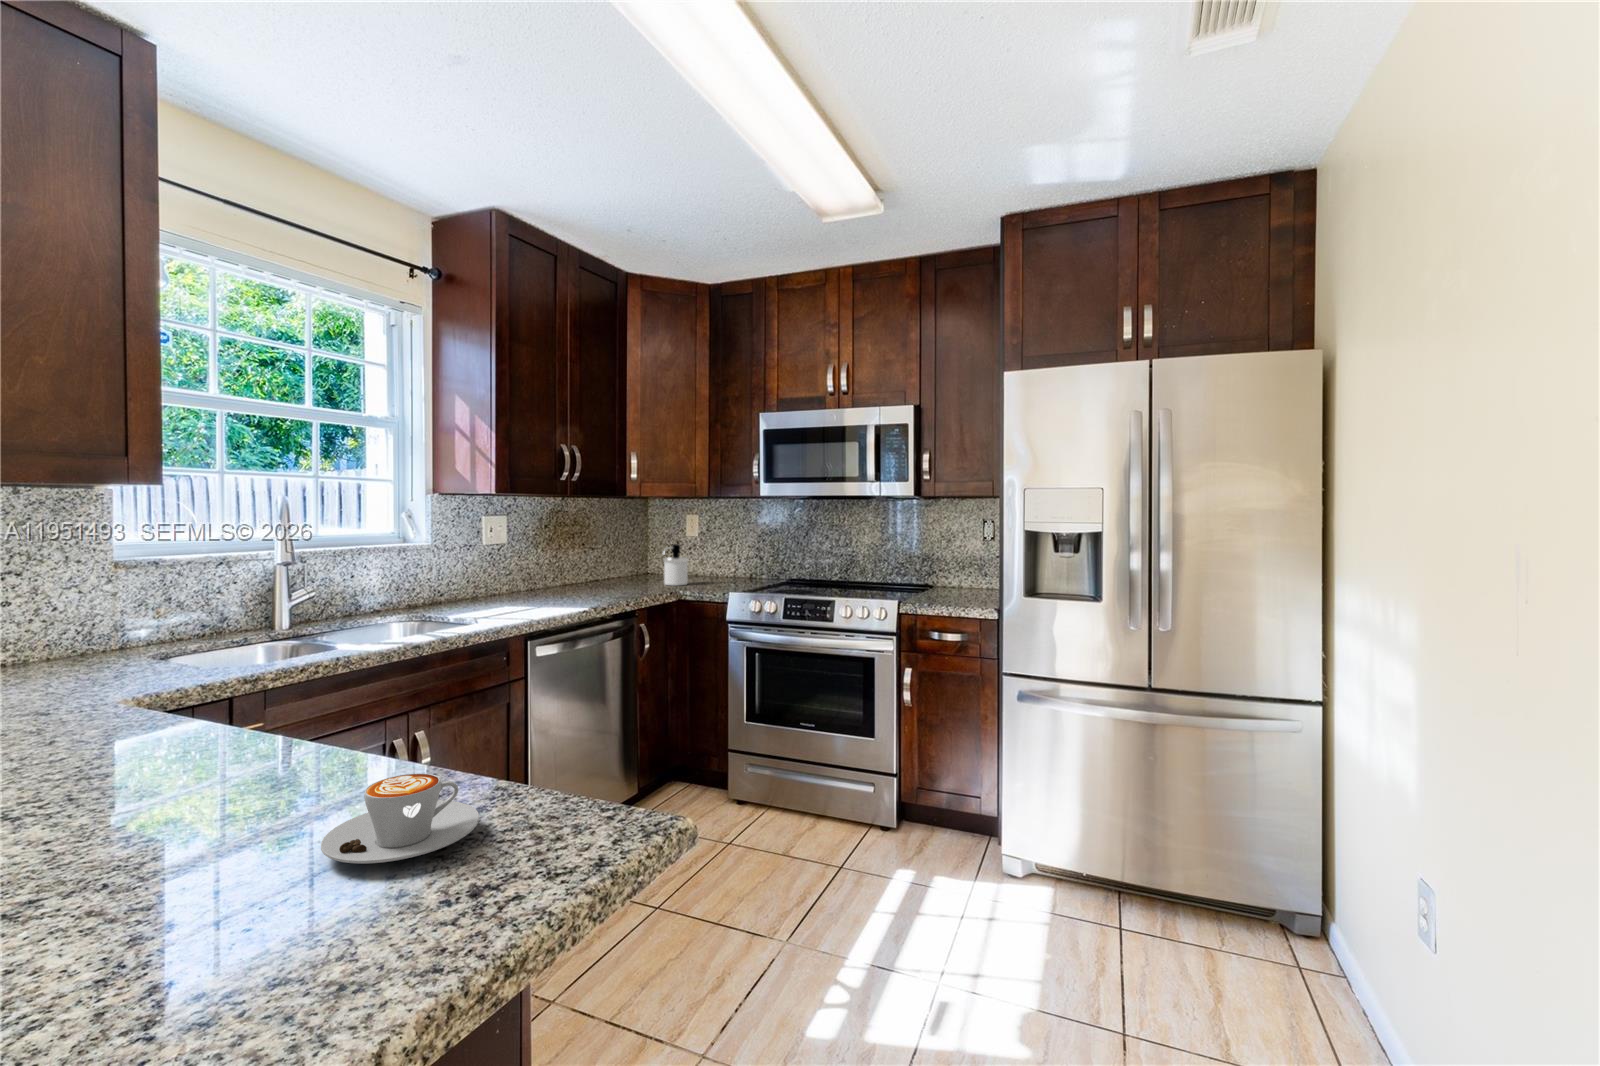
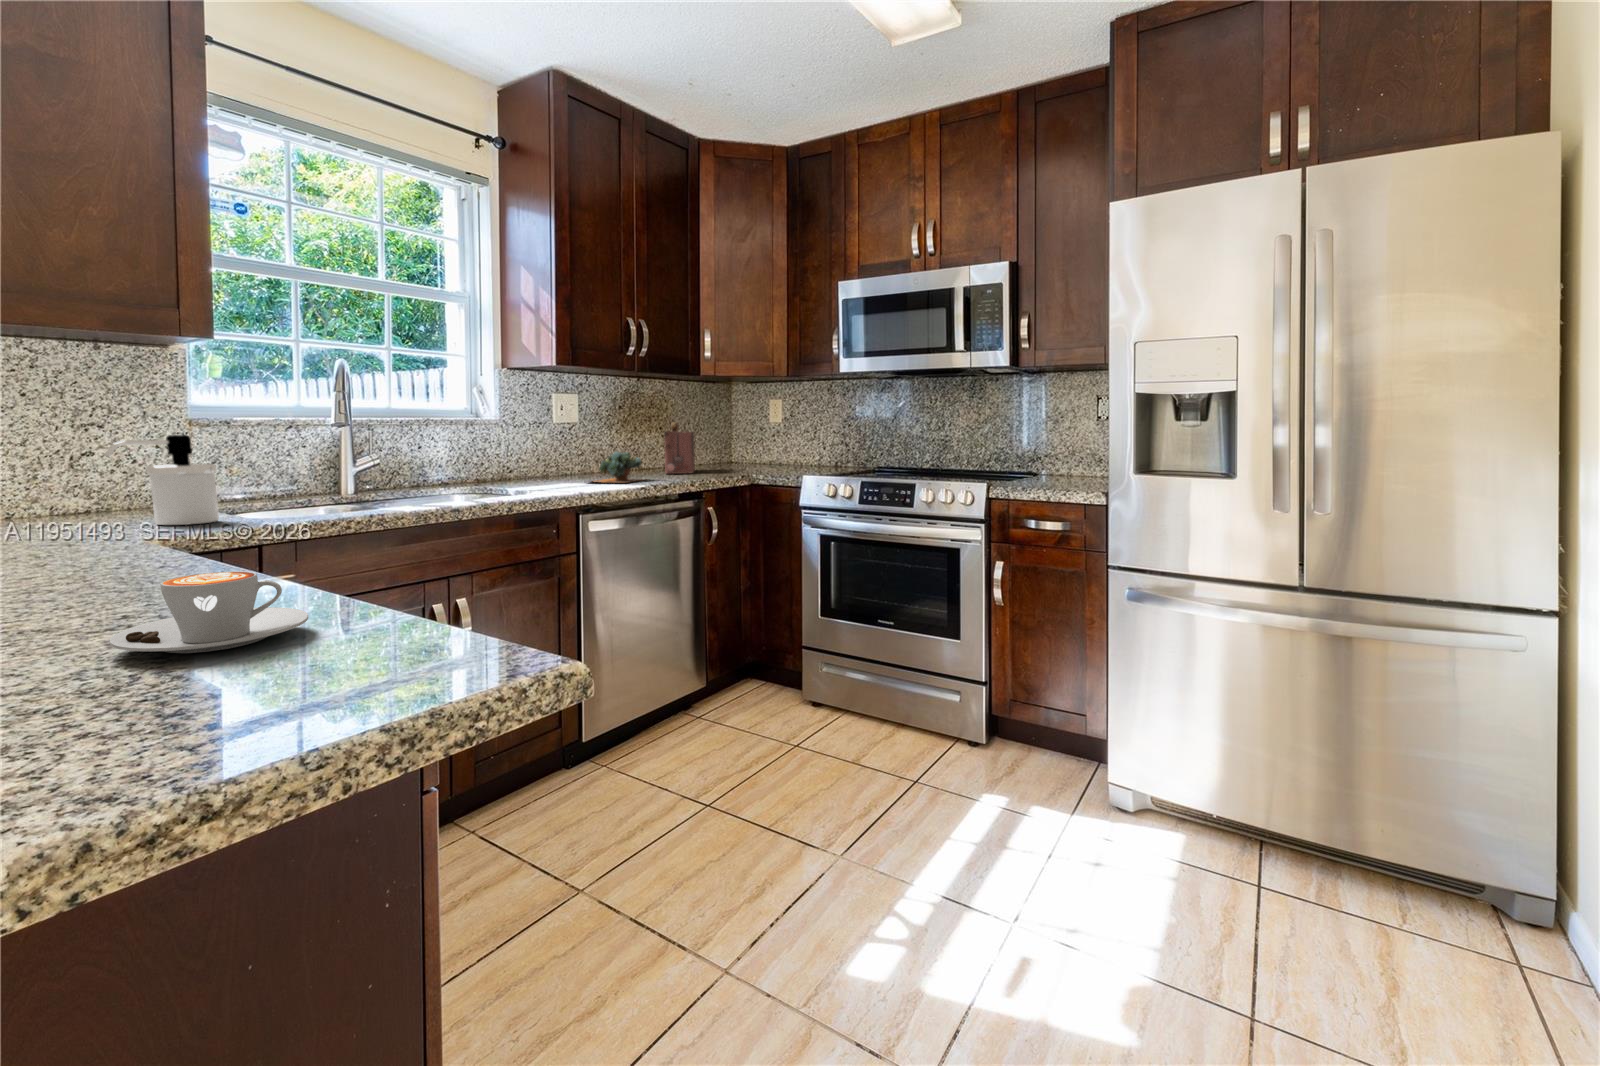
toaster: none [591,539,617,590] -> present [664,422,695,474]
soap dispenser: present [663,544,688,585] -> present [105,435,219,525]
succulent plant: none [519,572,582,604] -> present [592,452,644,483]

